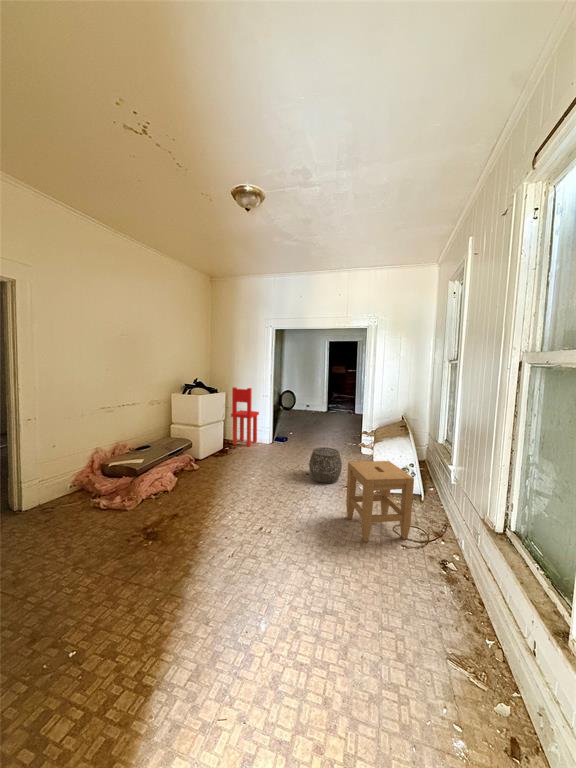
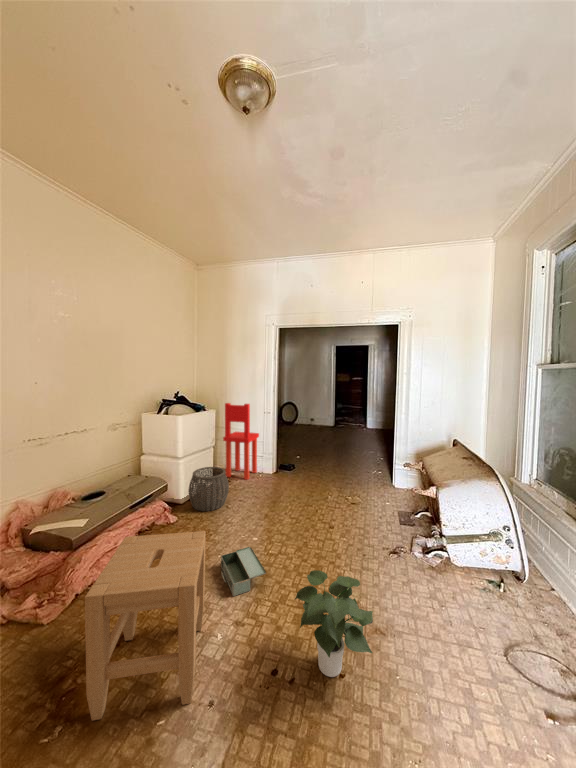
woven basket: present [309,447,342,483] -> present [188,467,229,511]
stool: present [346,461,414,542] -> present [85,531,205,720]
toolbox: none [230,480,259,502] -> present [221,547,266,596]
potted plant: none [272,481,317,531] -> present [295,570,373,677]

